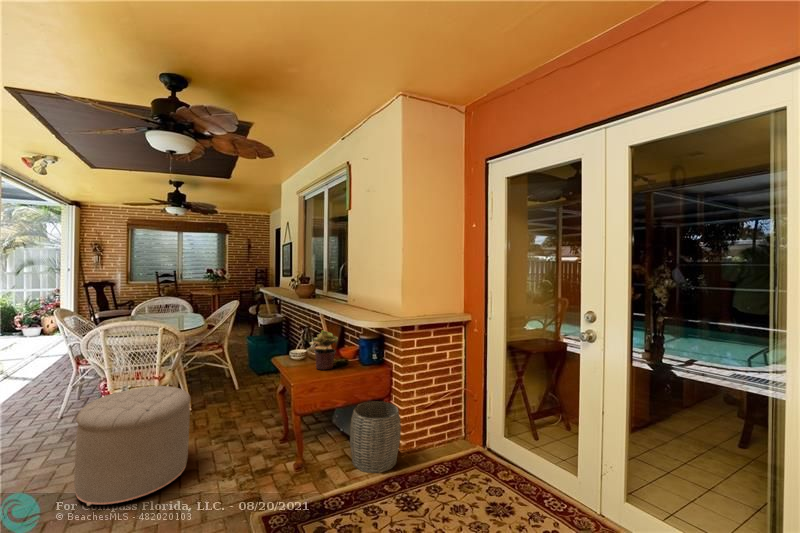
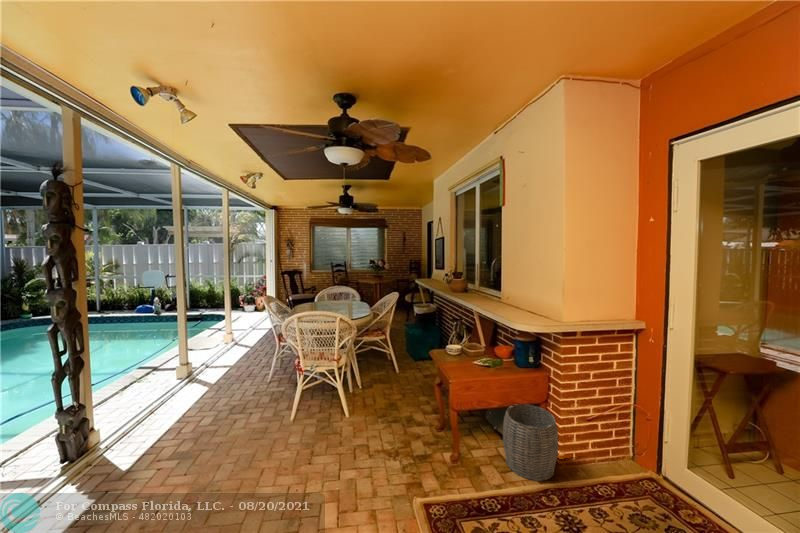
potted plant: present [310,331,338,370] -> none [460,330,488,368]
ottoman: present [74,386,191,506] -> none [293,367,366,457]

